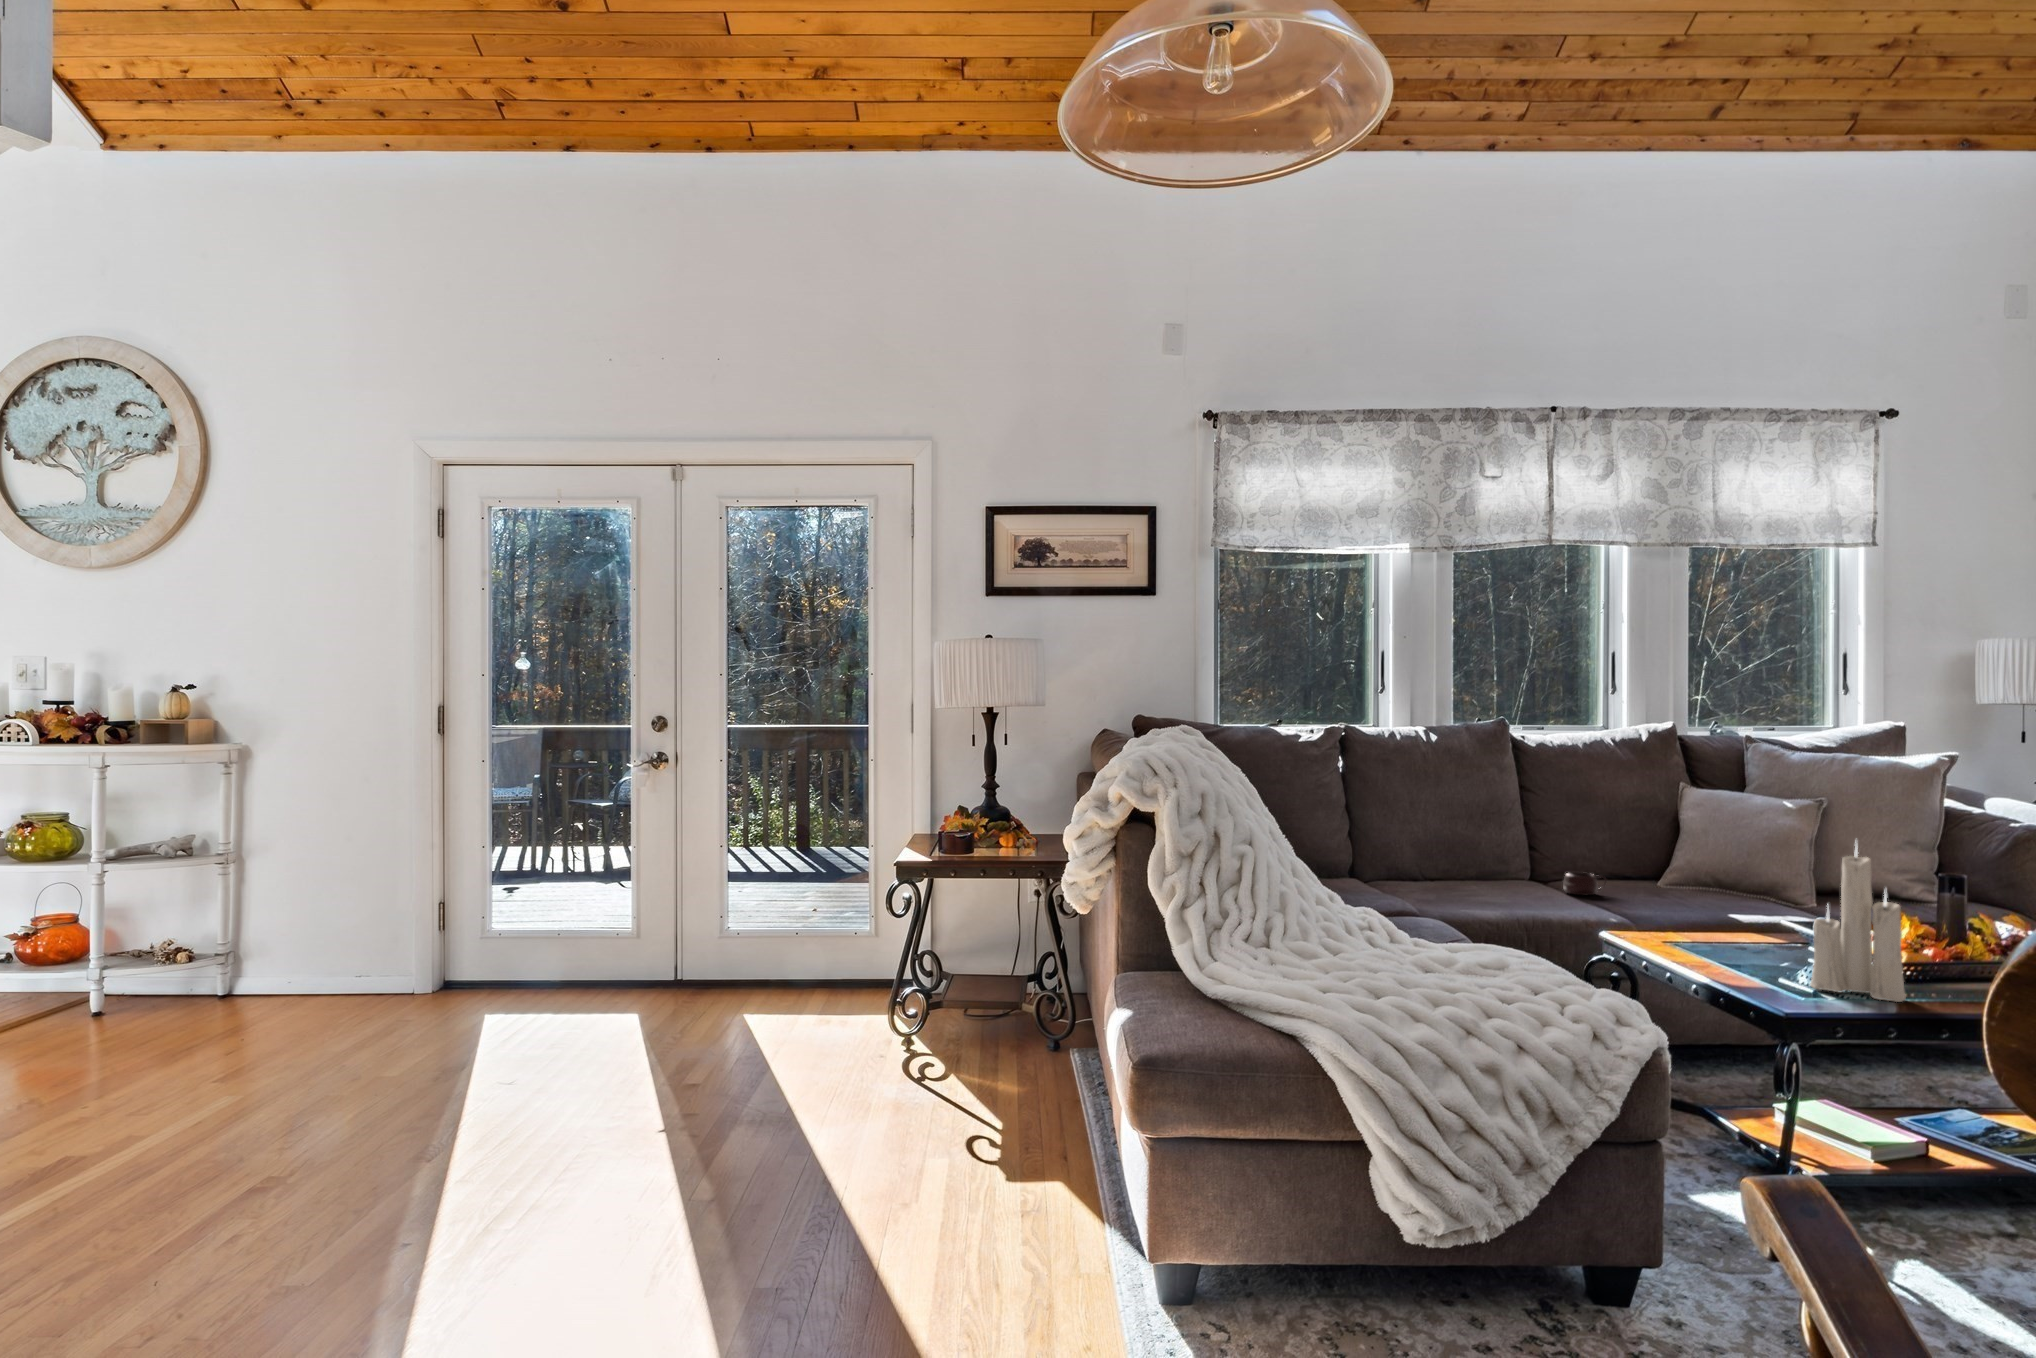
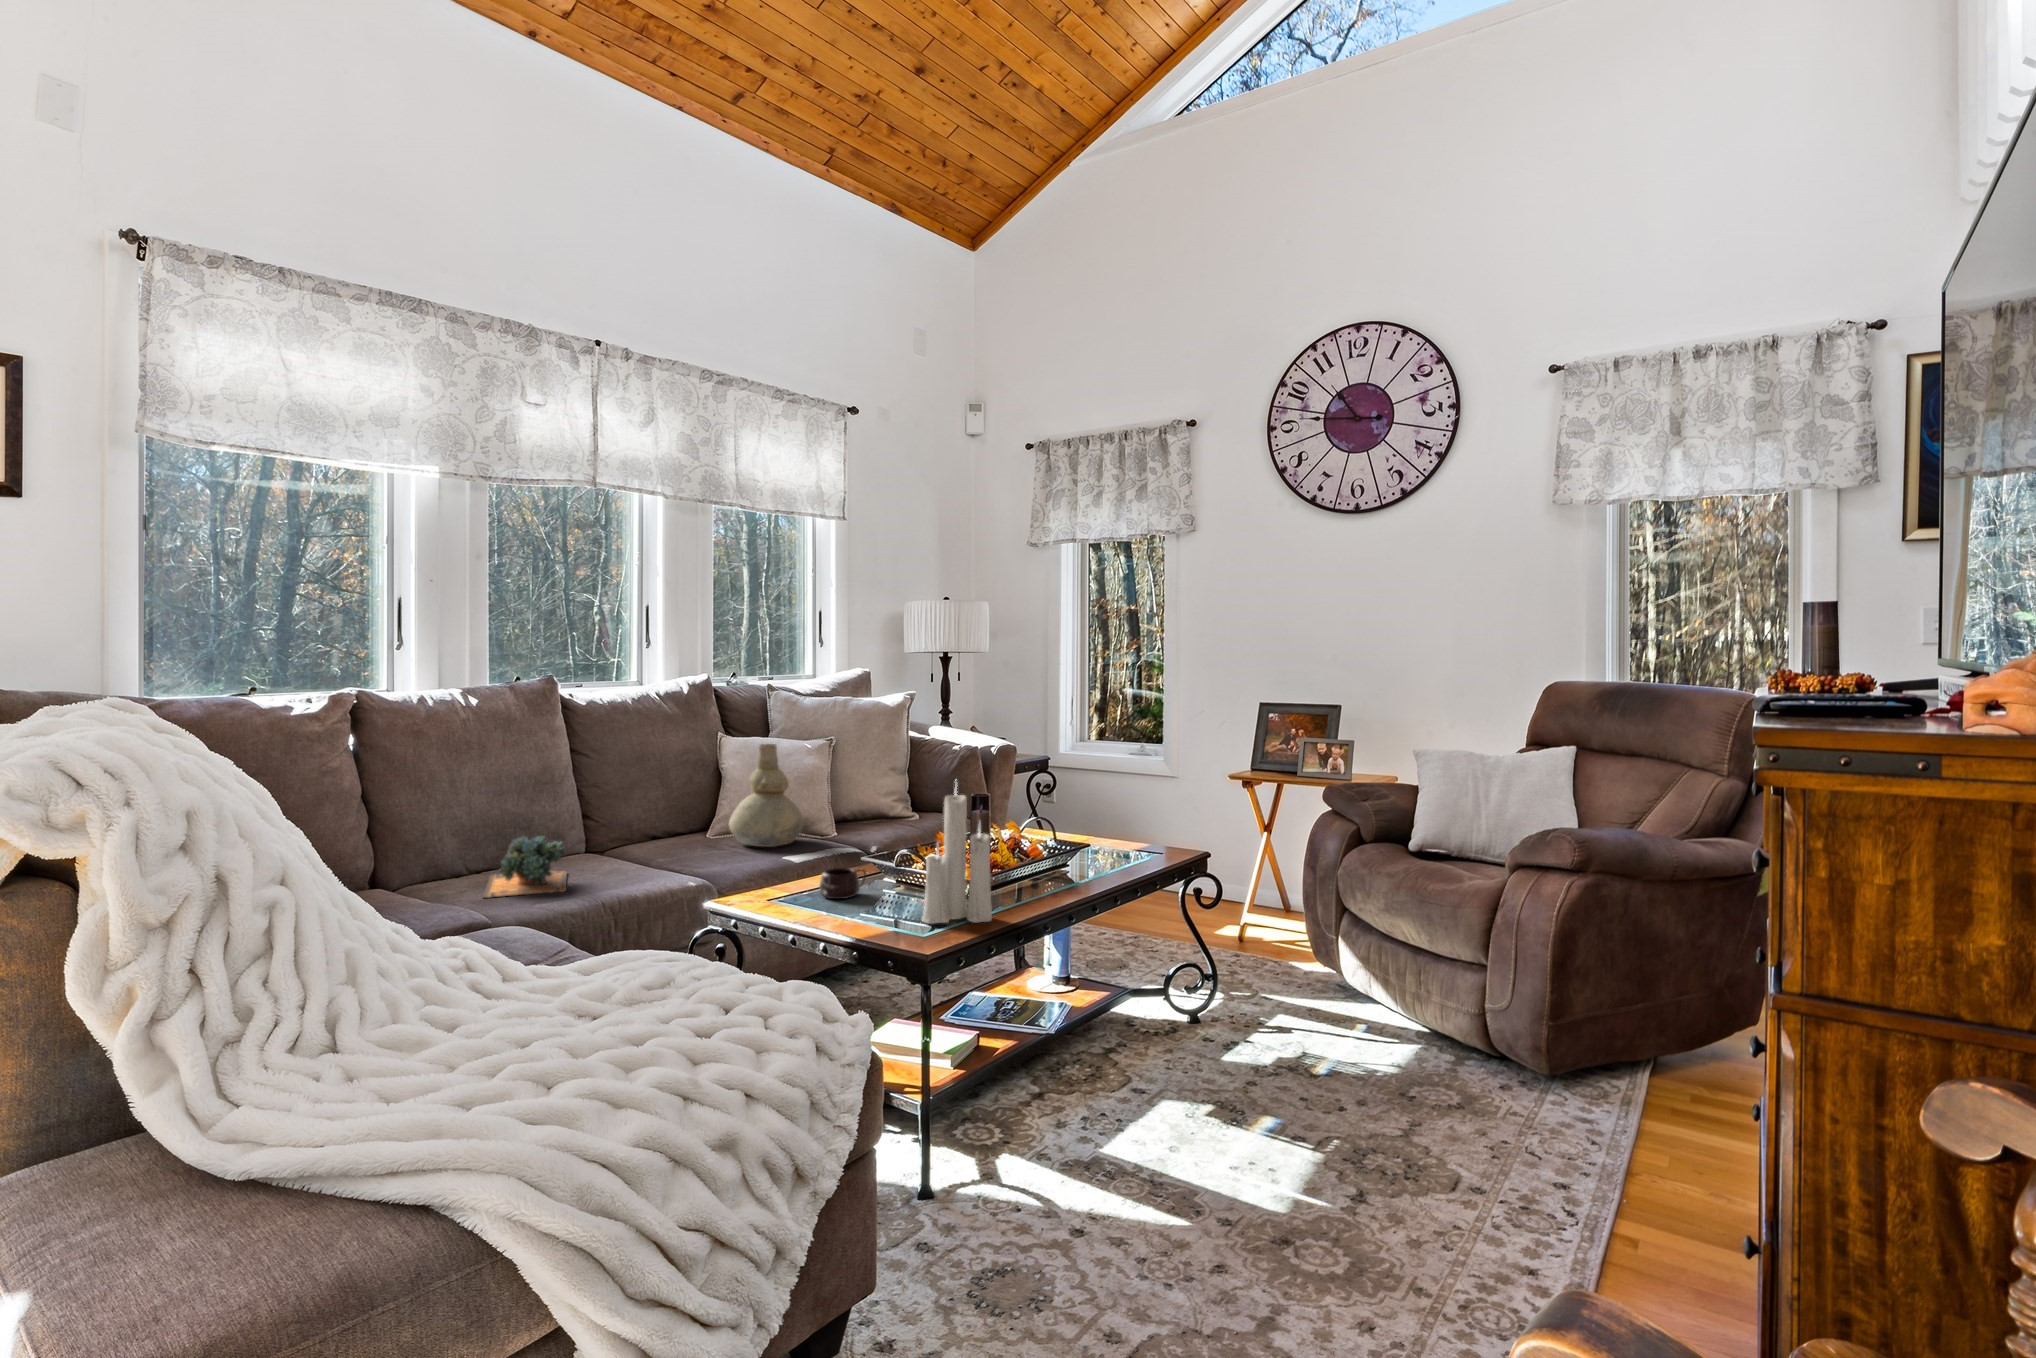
vase: none [1668,797,1758,906] -> present [729,744,804,847]
succulent plant: none [1419,856,1497,908] -> present [483,836,567,898]
mug: present [1563,872,1607,895] -> present [819,868,866,899]

